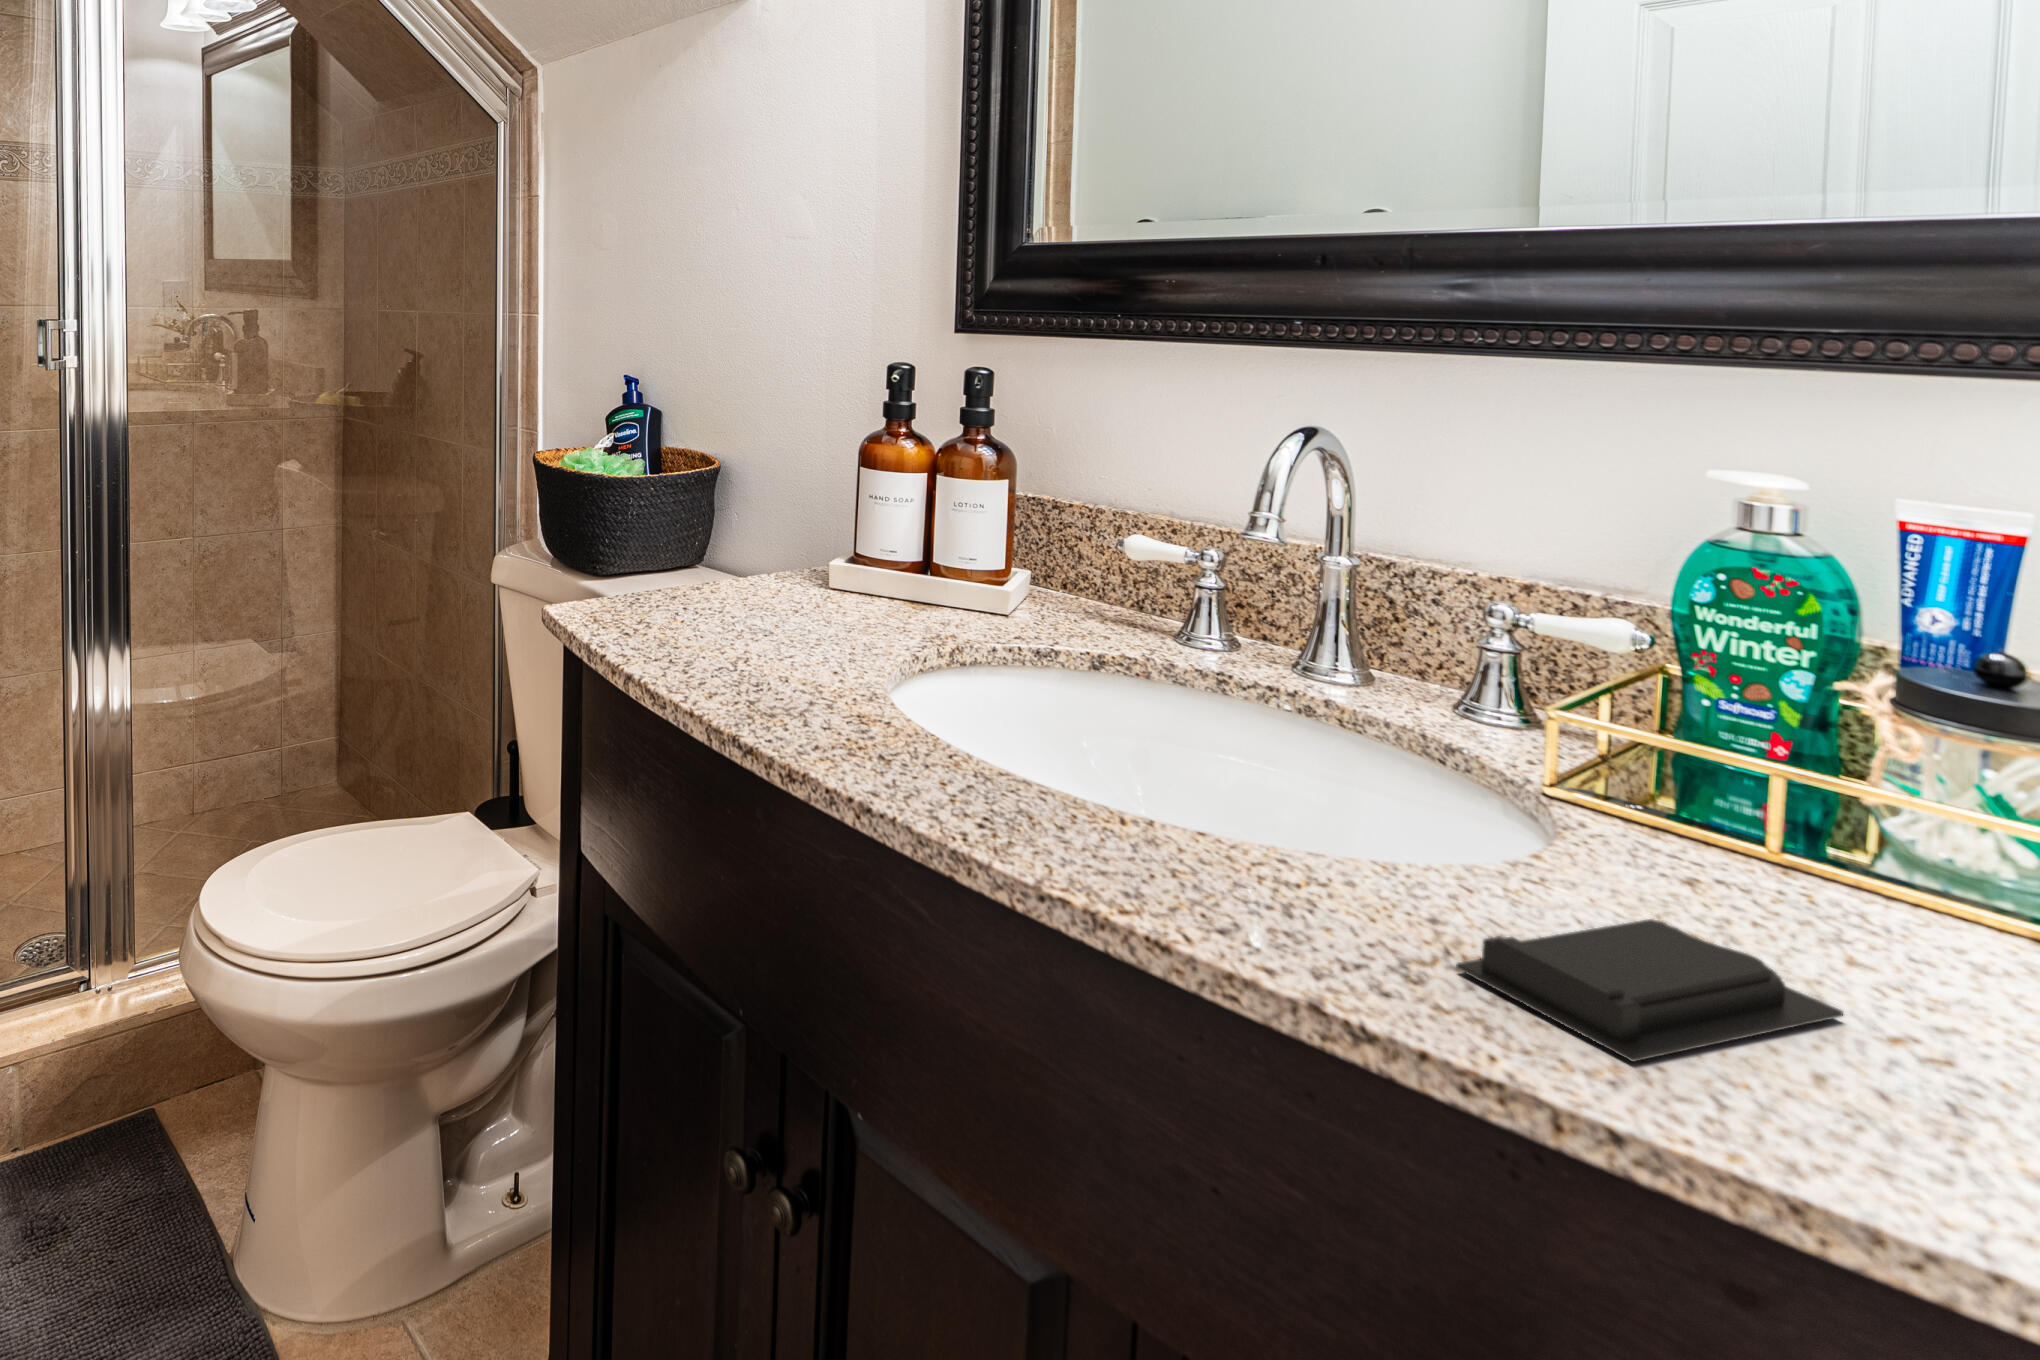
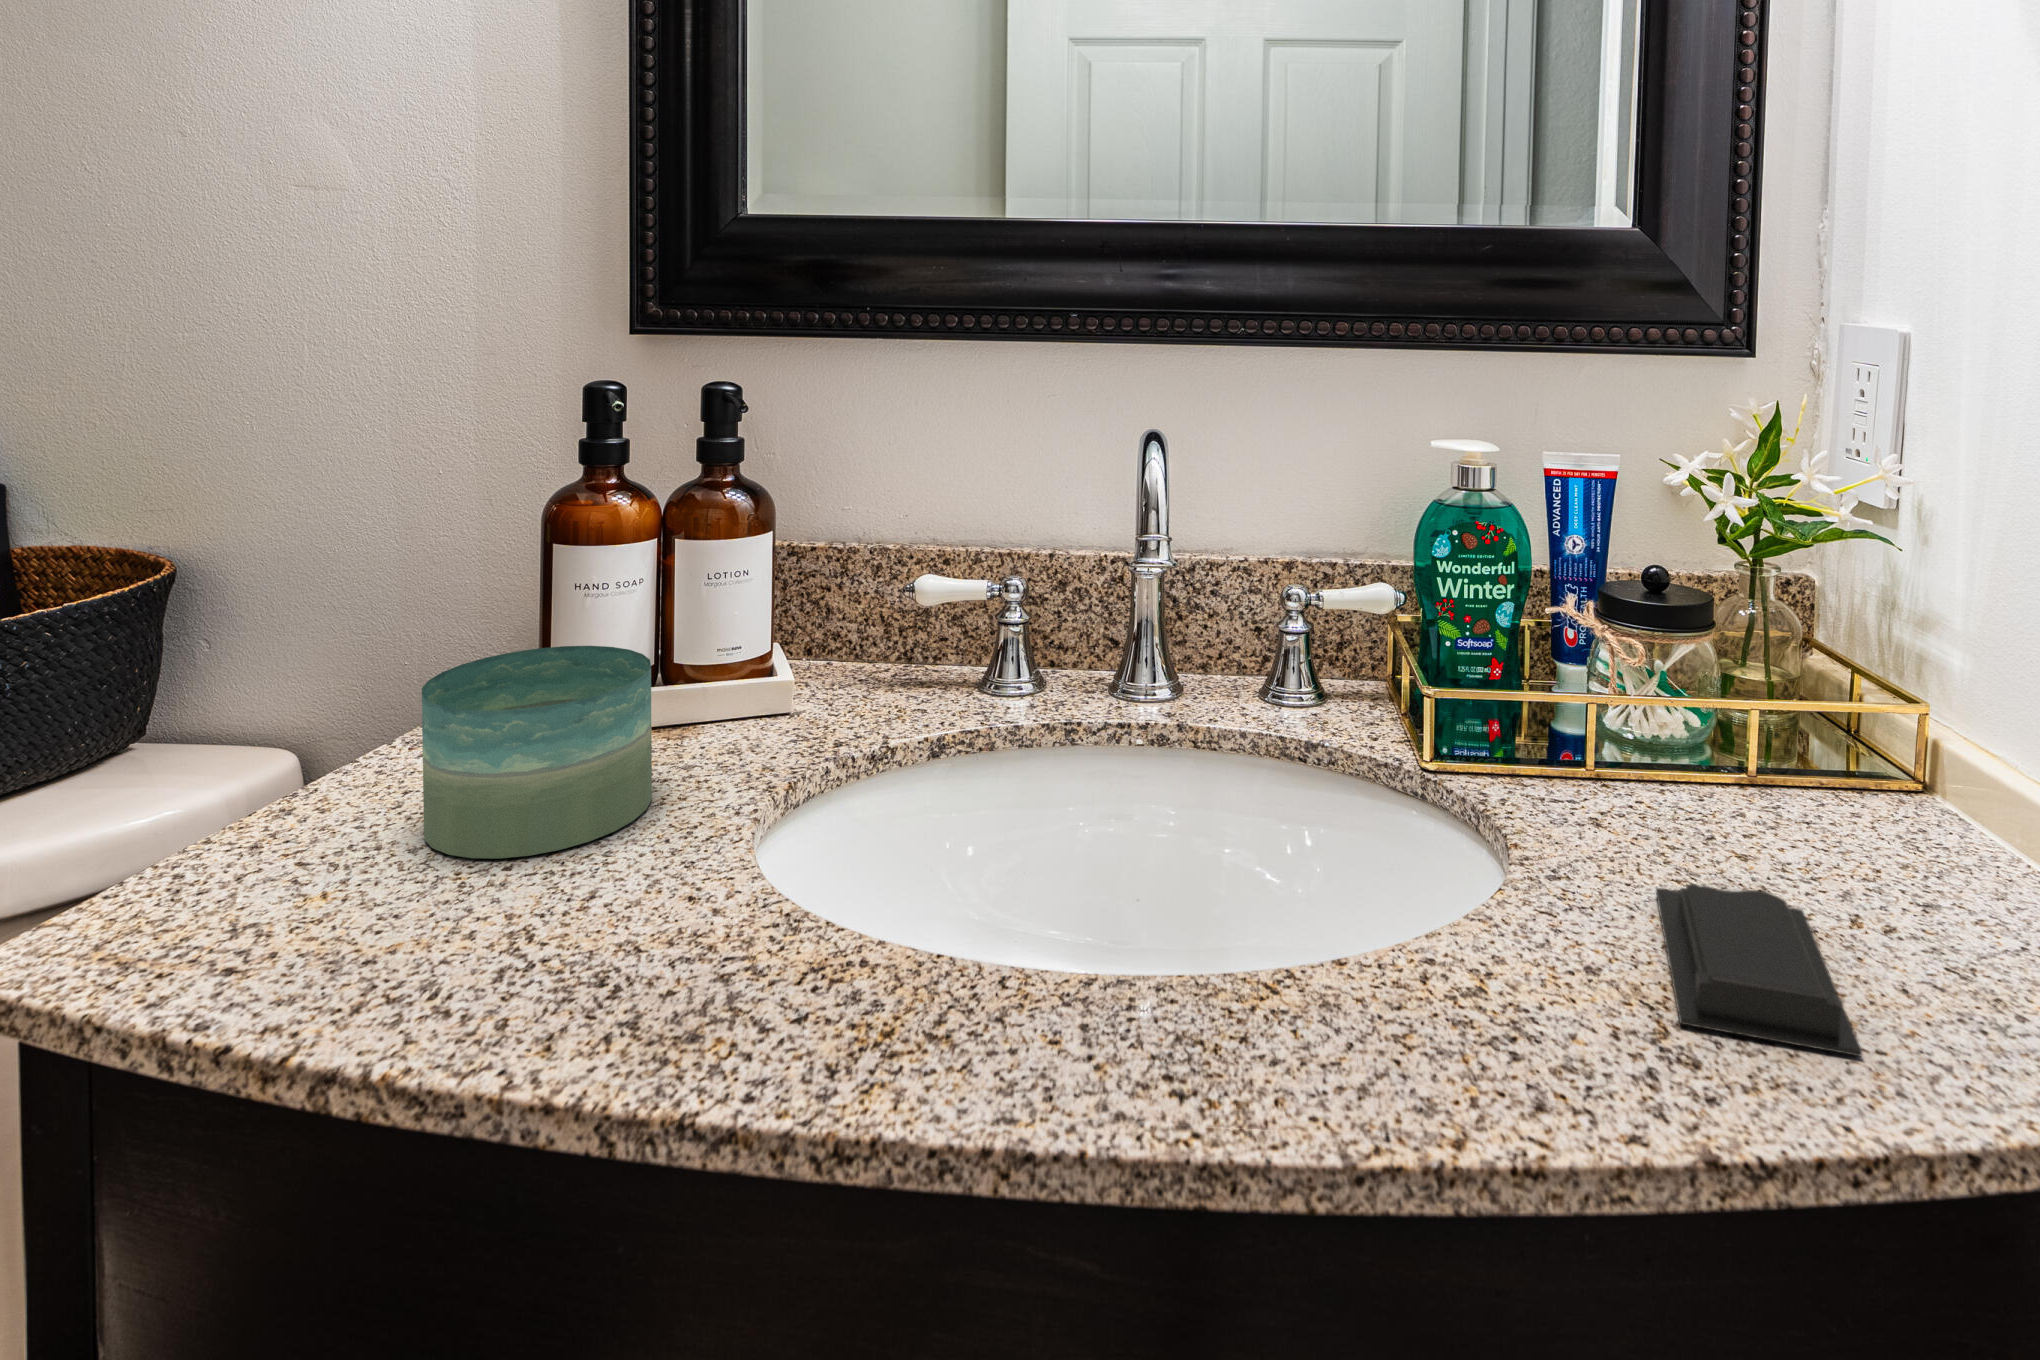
candle: none [740,522,875,637] -> present [422,646,652,858]

